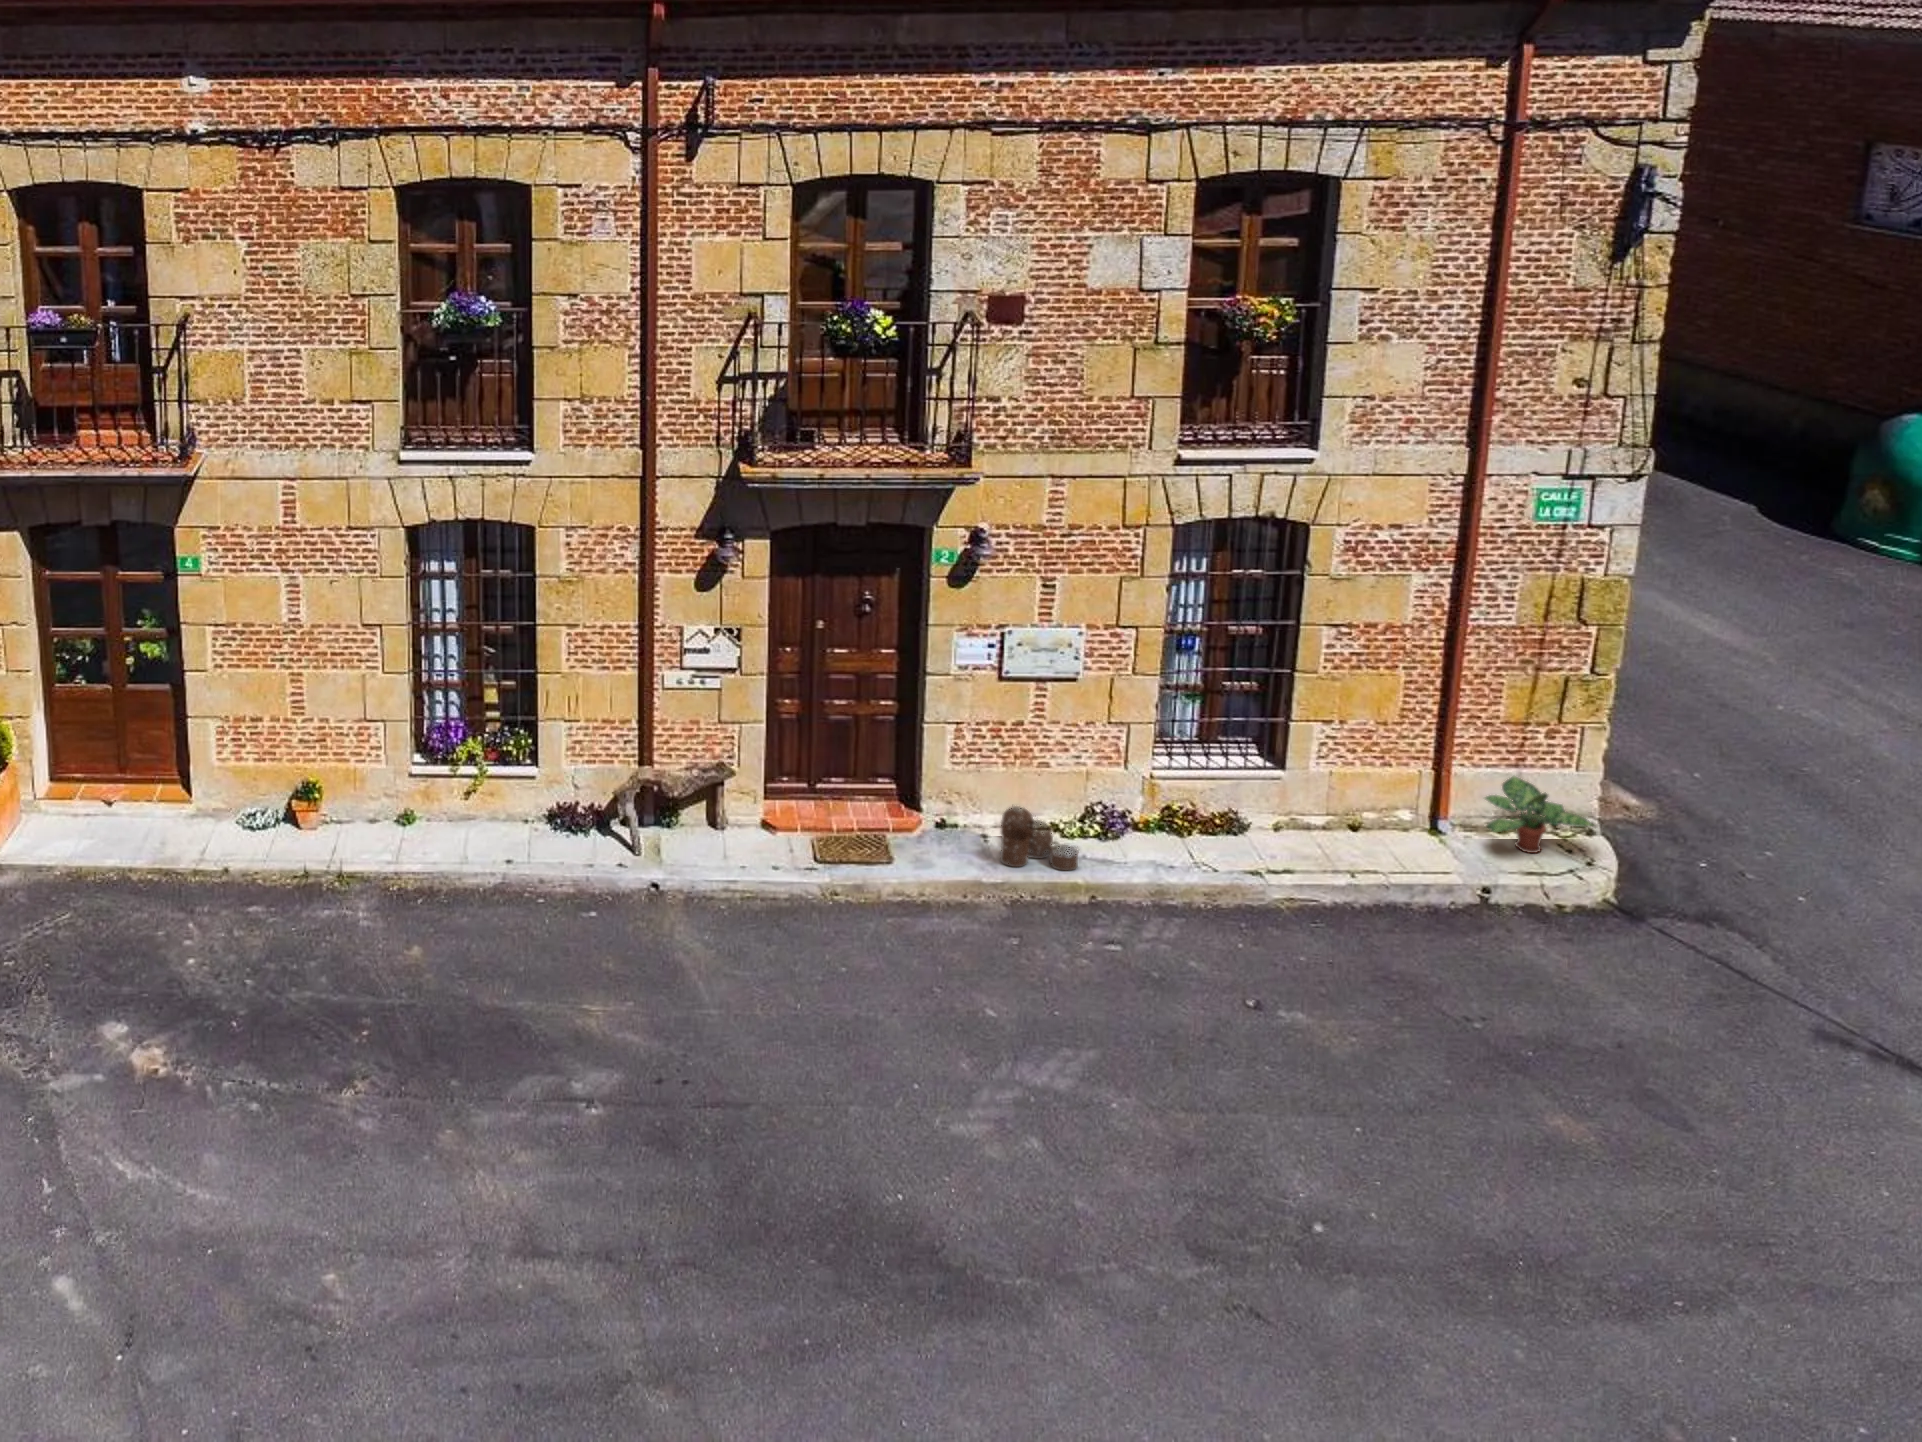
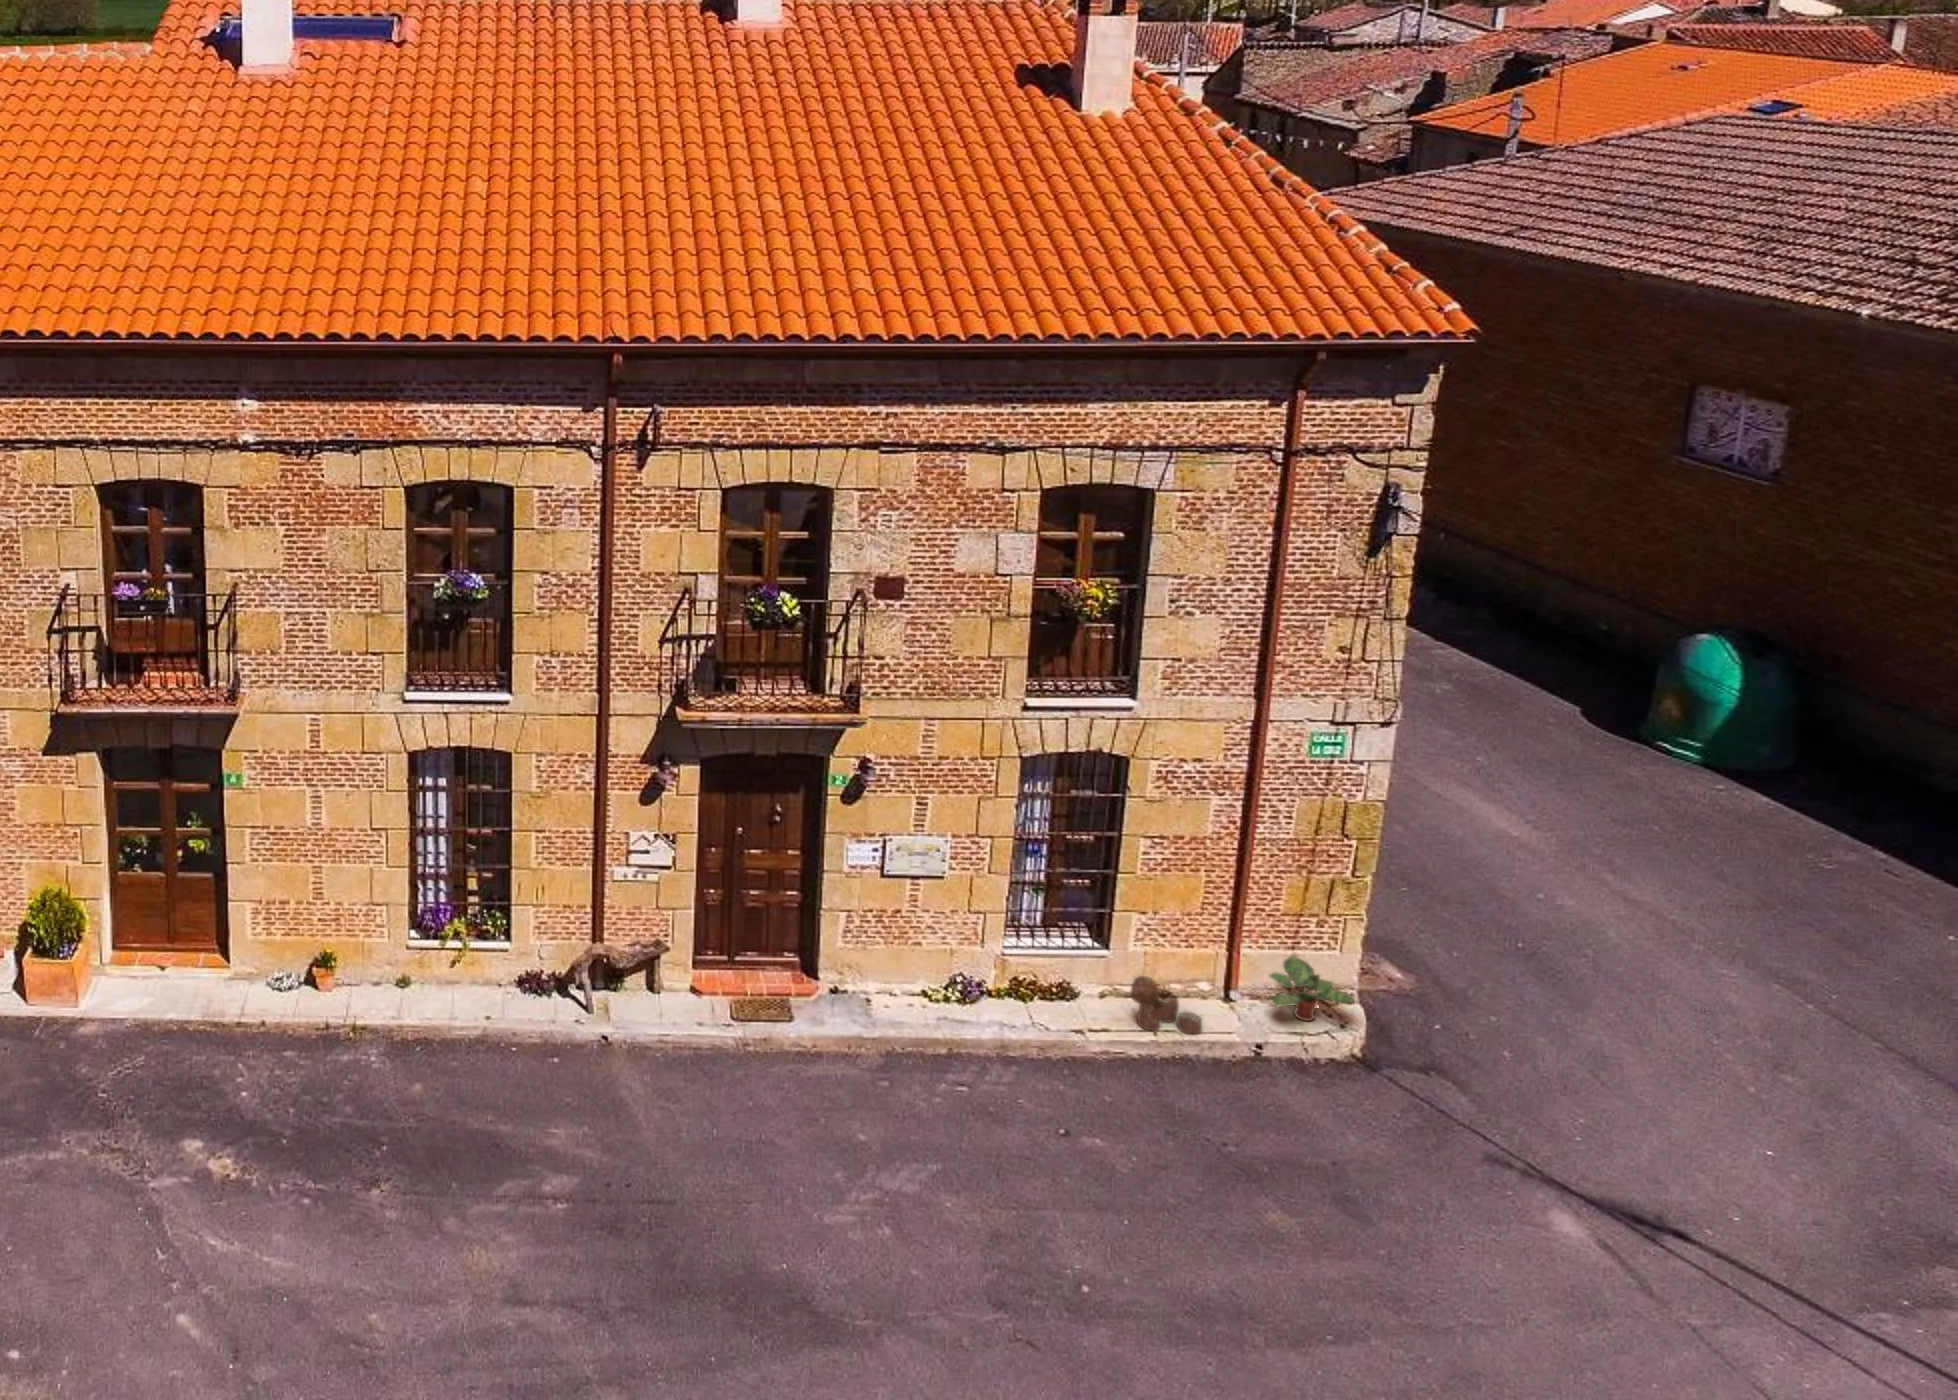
woven basket: present [1001,806,1078,870] -> present [1130,976,1202,1034]

